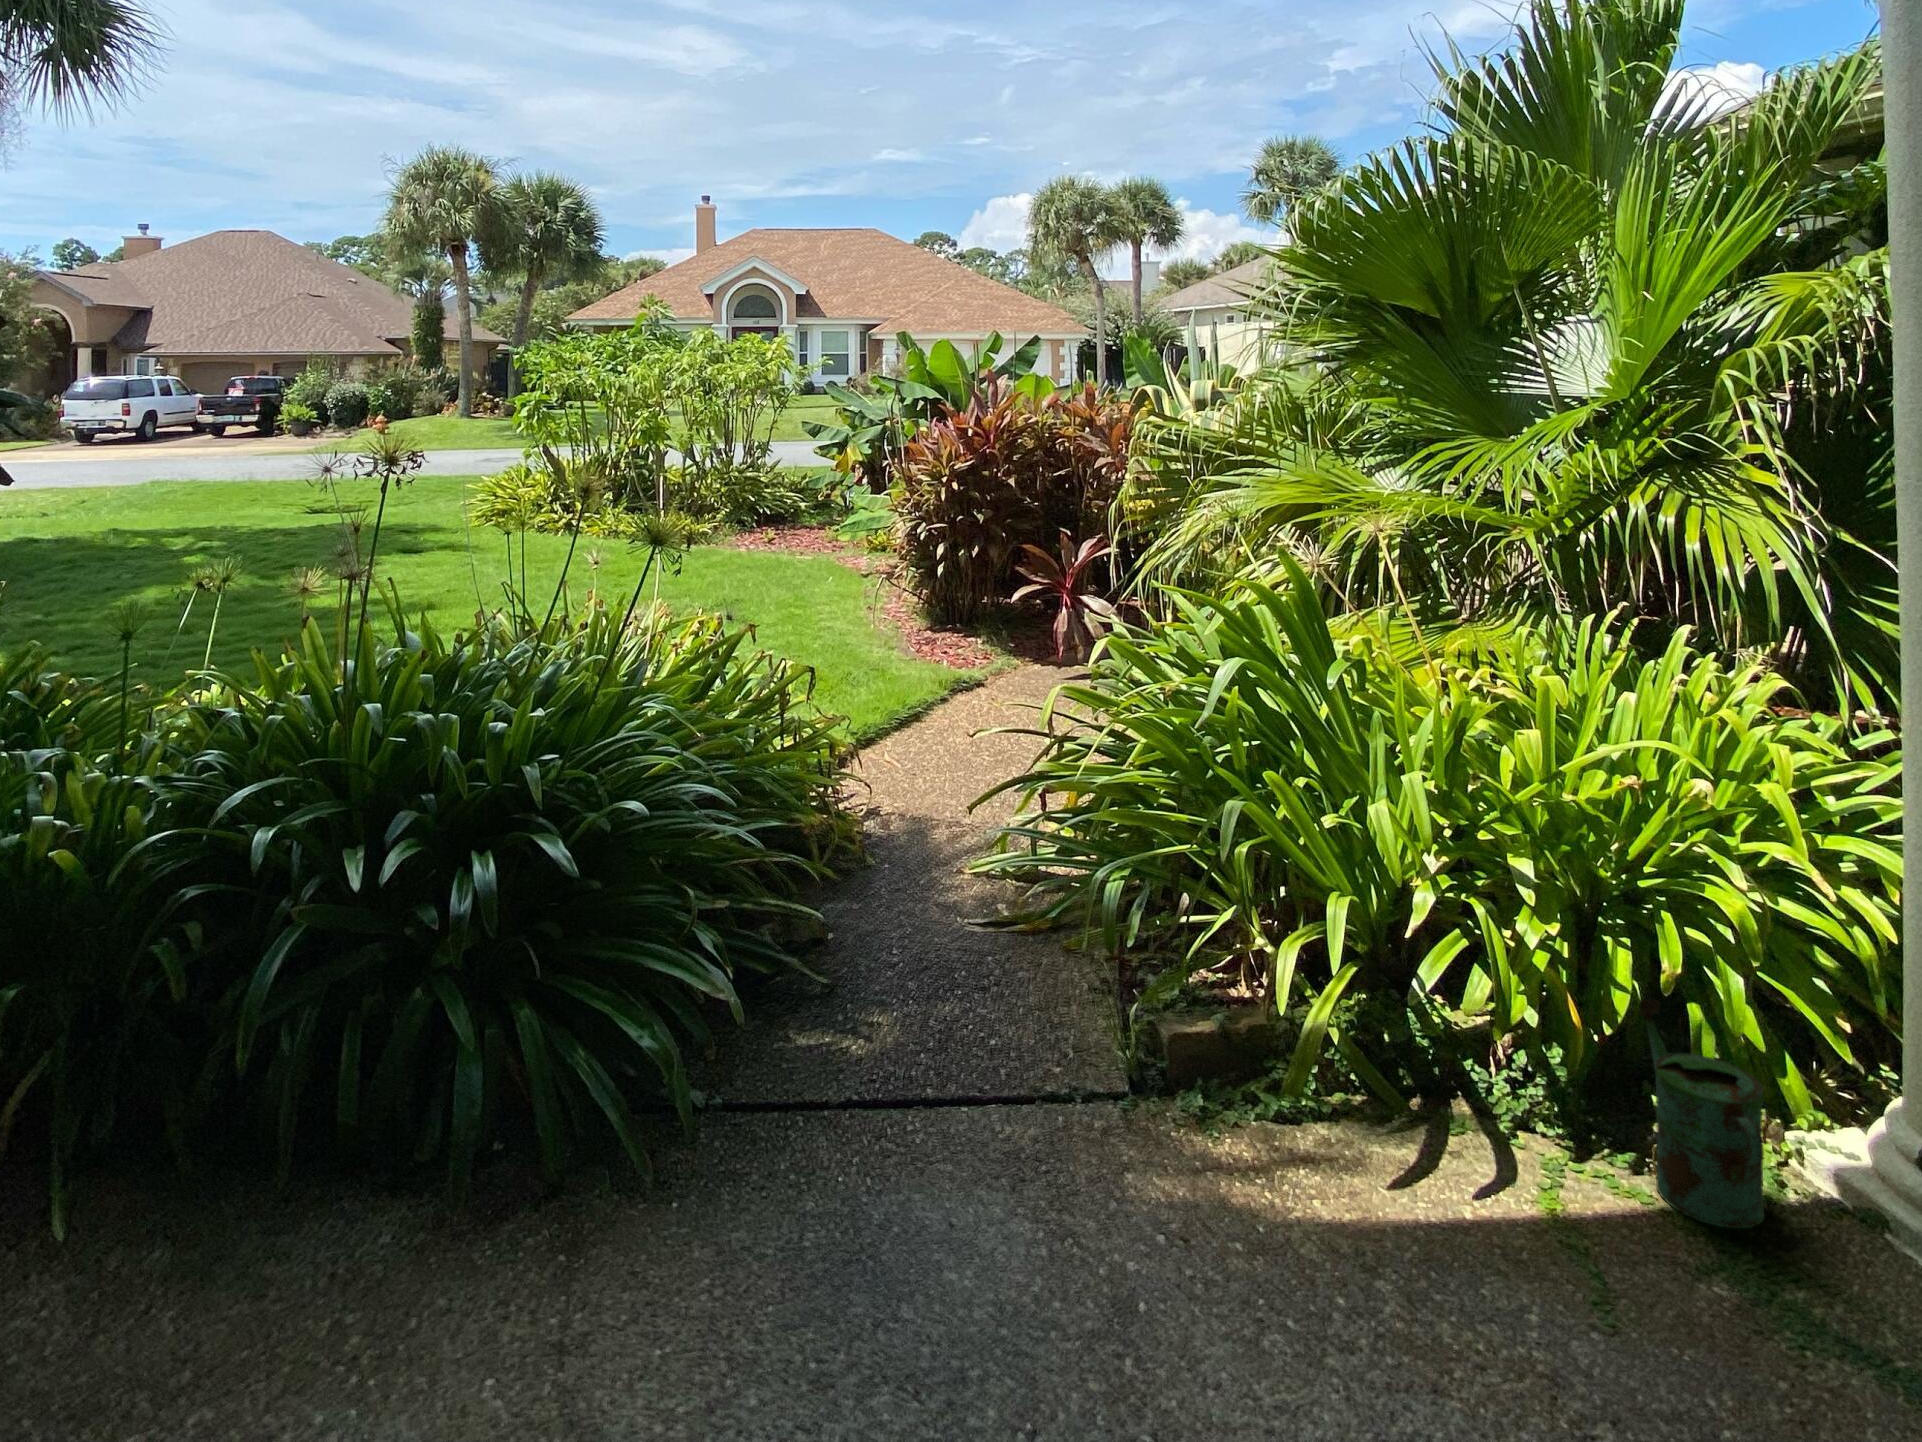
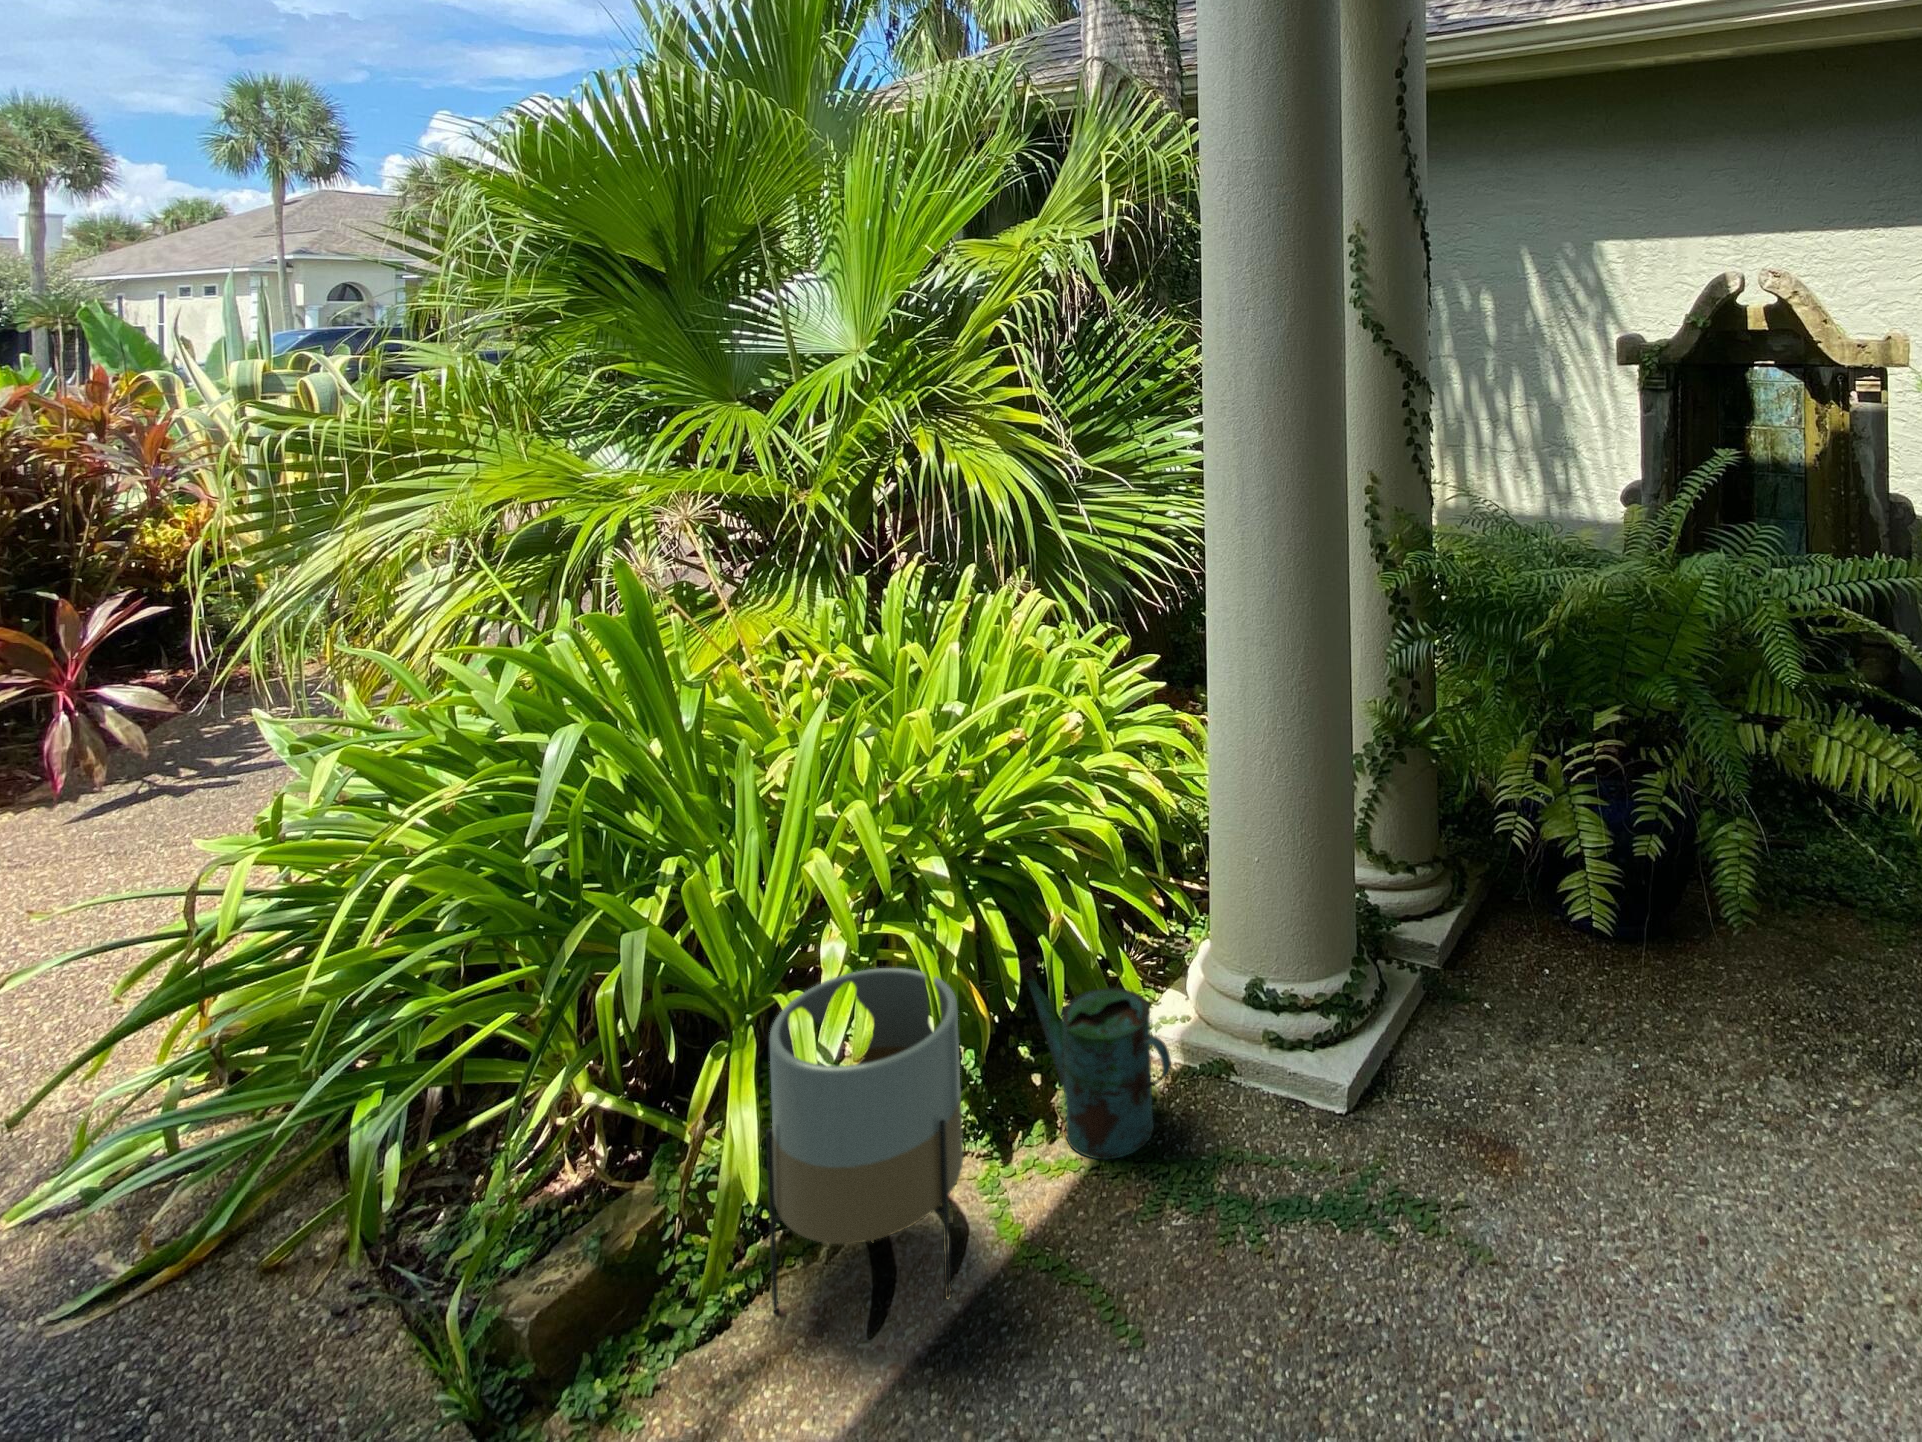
planter: none [1334,911,1510,1211] -> present [766,968,963,1309]

